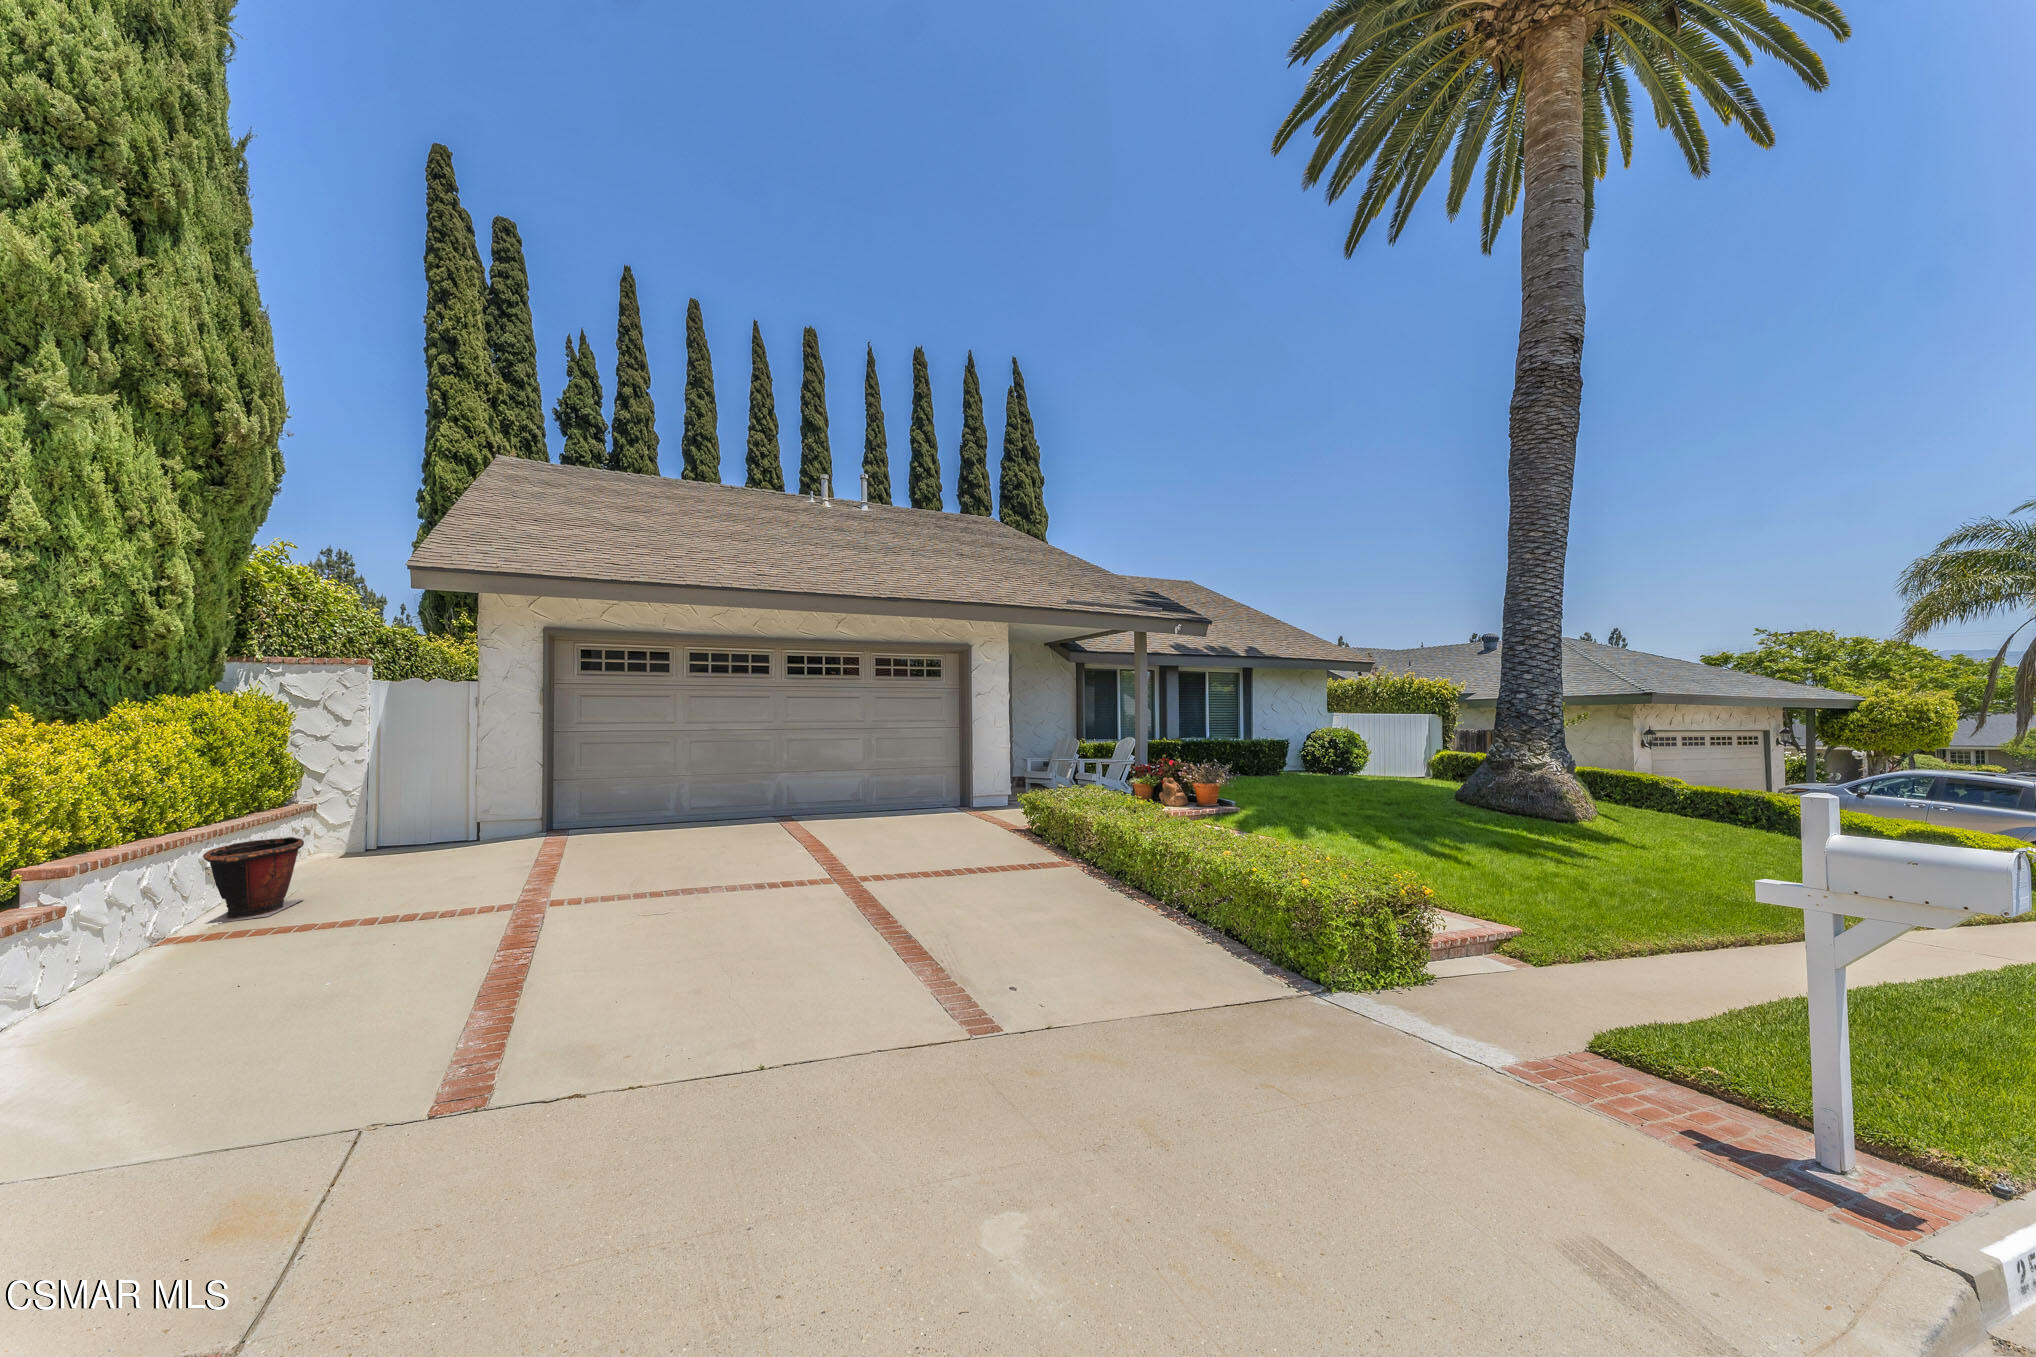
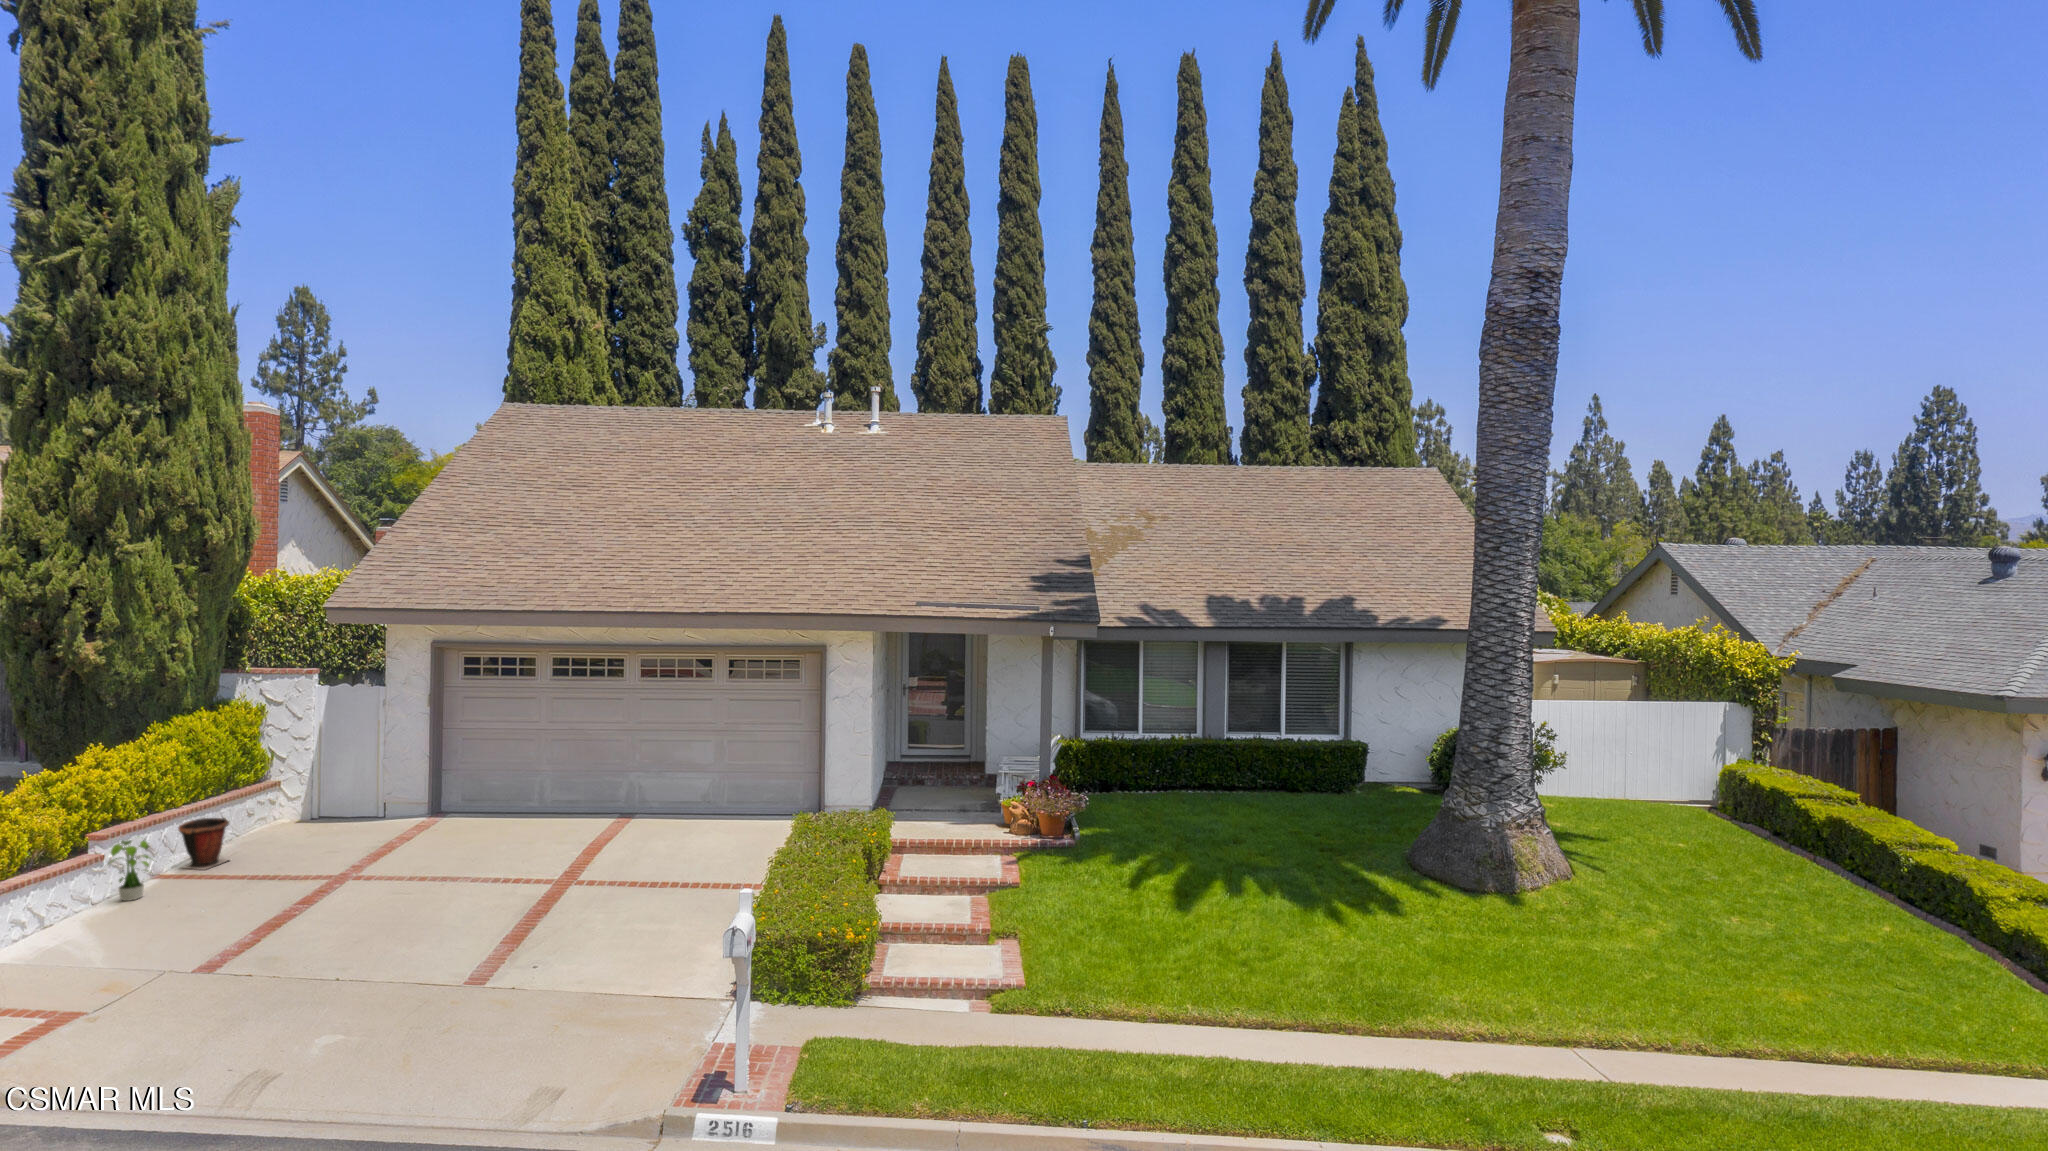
potted plant: none [75,861,206,982] -> present [111,840,150,901]

